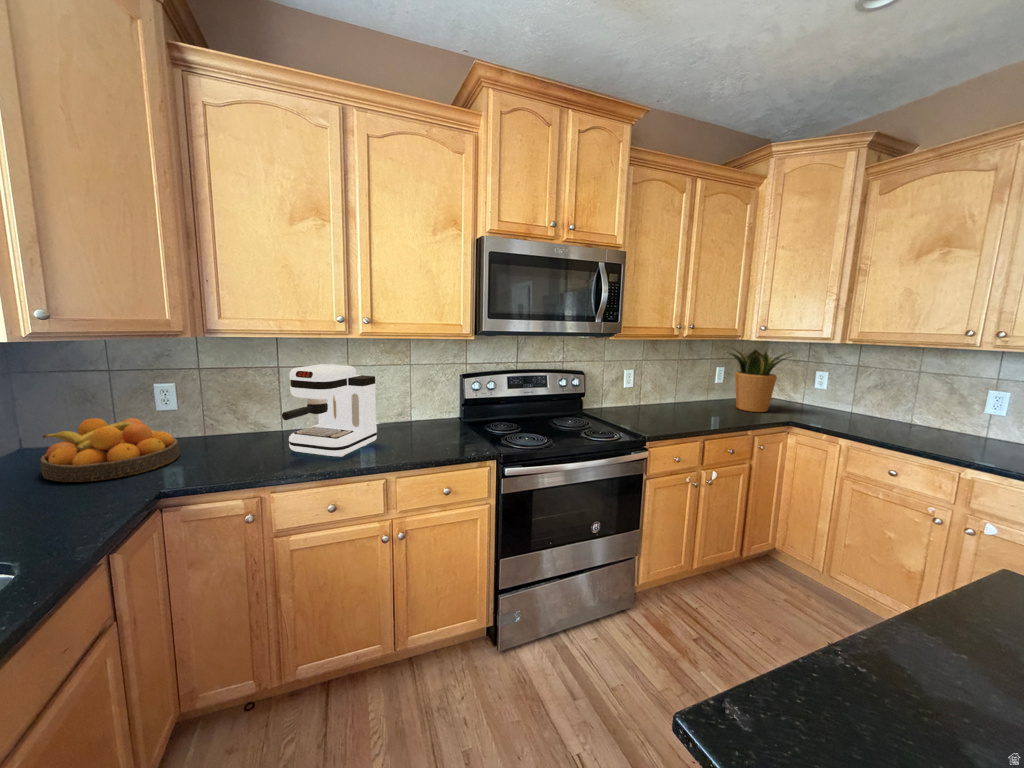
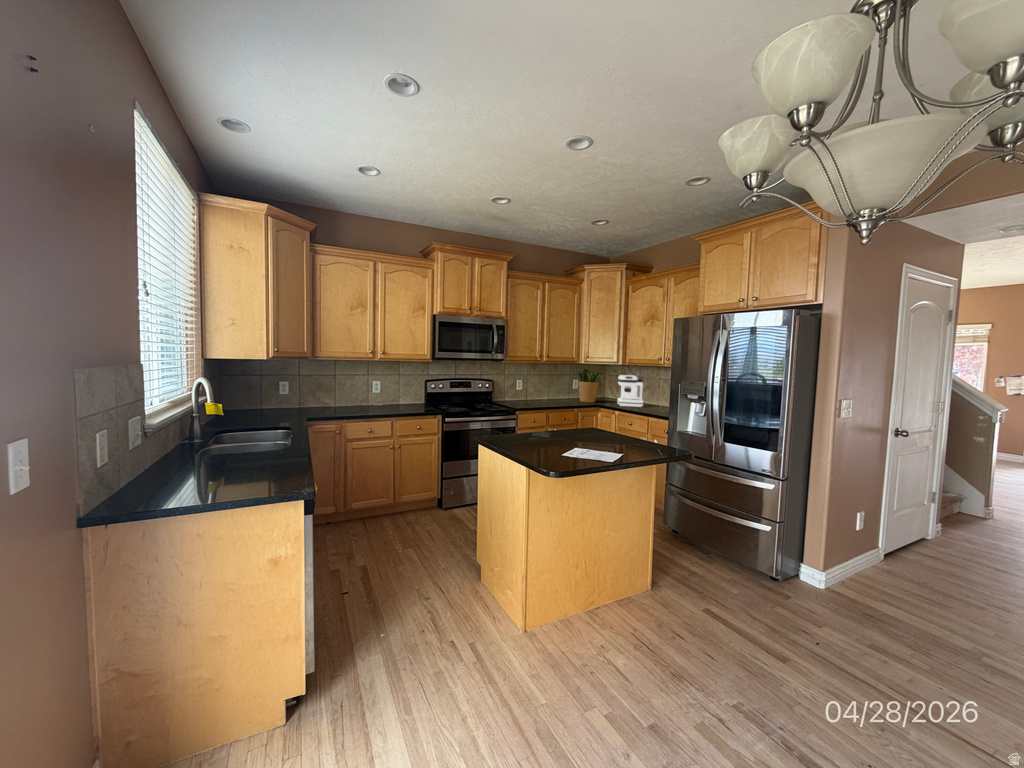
coffee maker: present [282,364,377,457] -> present [617,375,643,407]
fruit bowl: present [40,418,179,482] -> none [247,394,298,417]

